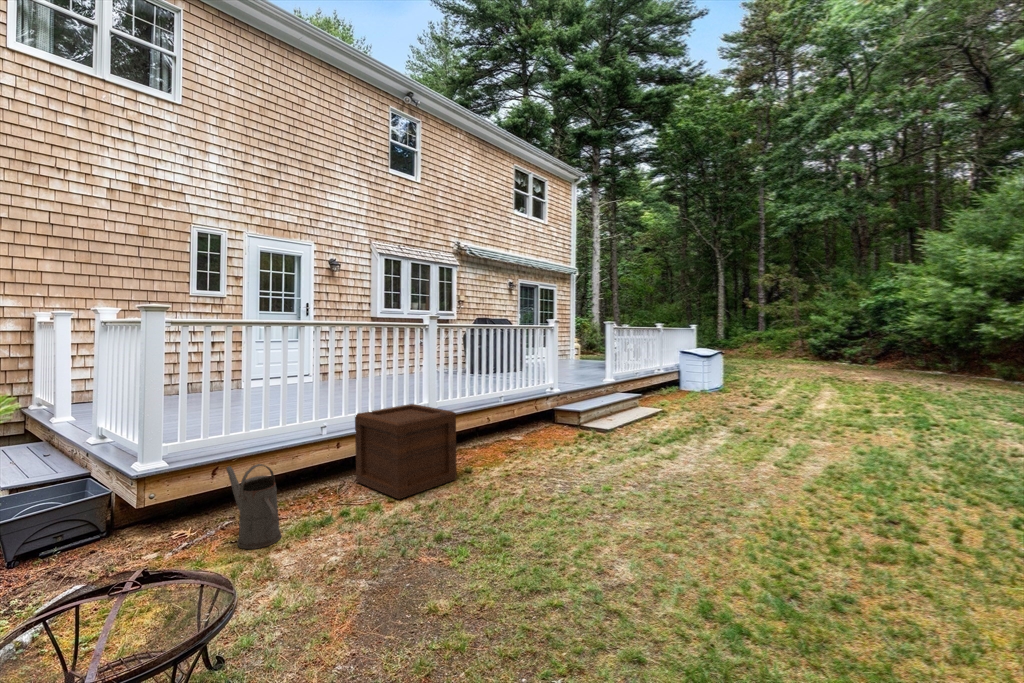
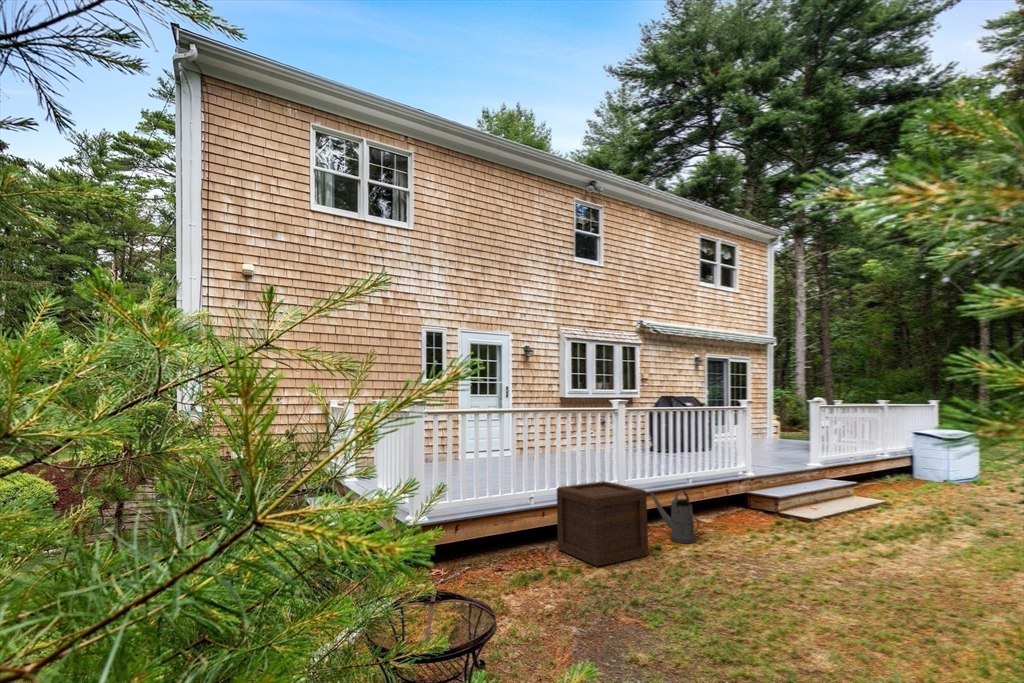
watering can: present [226,464,281,549] -> present [651,491,699,543]

